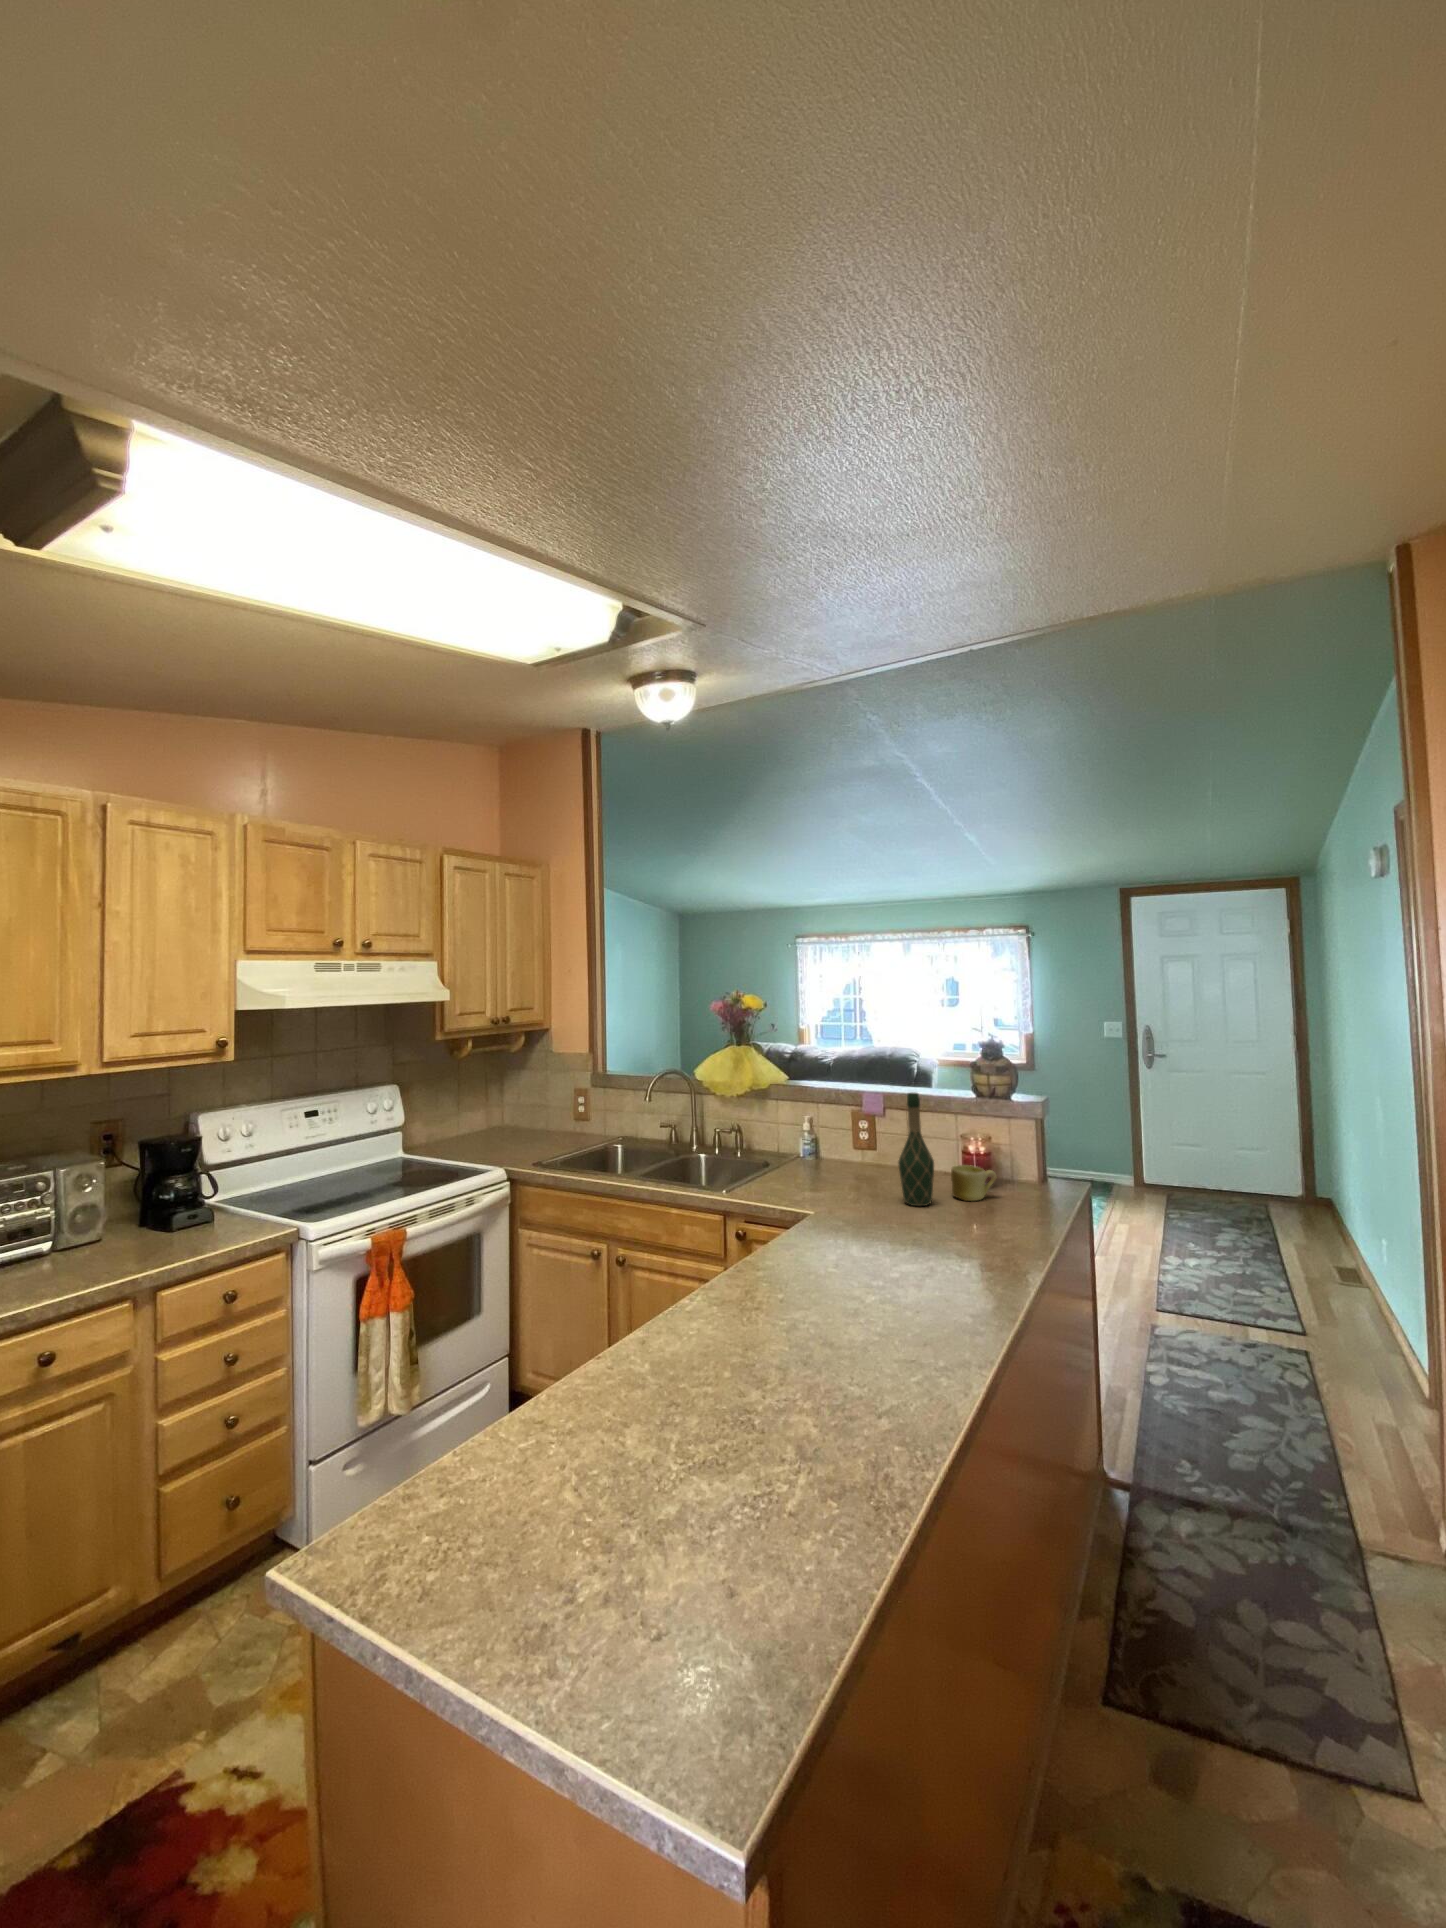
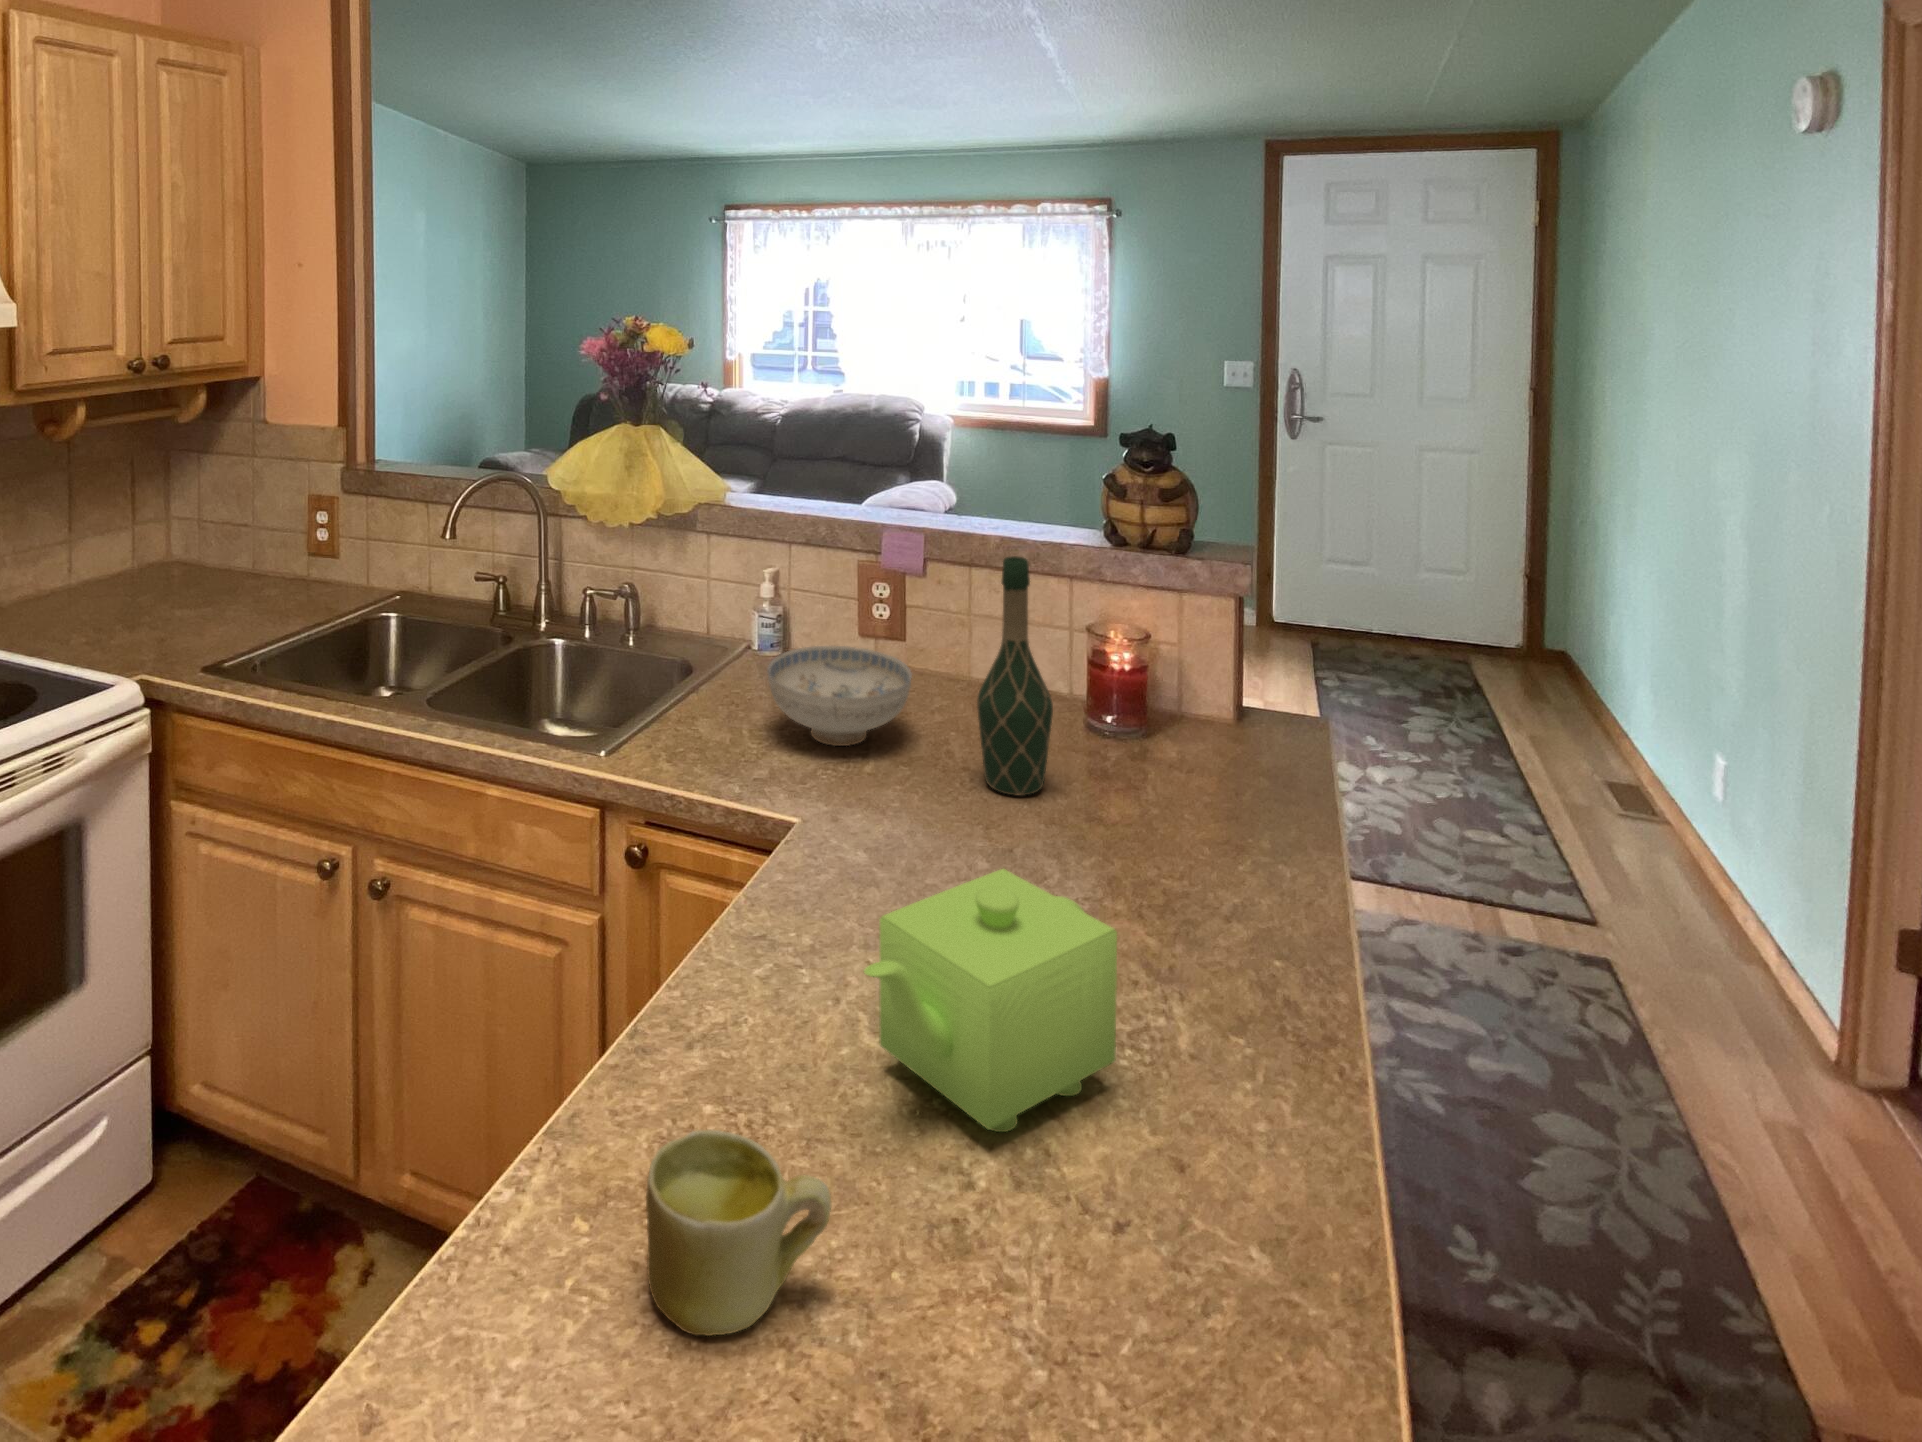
ceramic bowl: none [802,1145,872,1190] -> present [767,646,912,746]
mug: present [951,1165,996,1201] -> present [646,1129,831,1336]
teapot: none [819,1204,929,1296] -> present [864,869,1117,1132]

